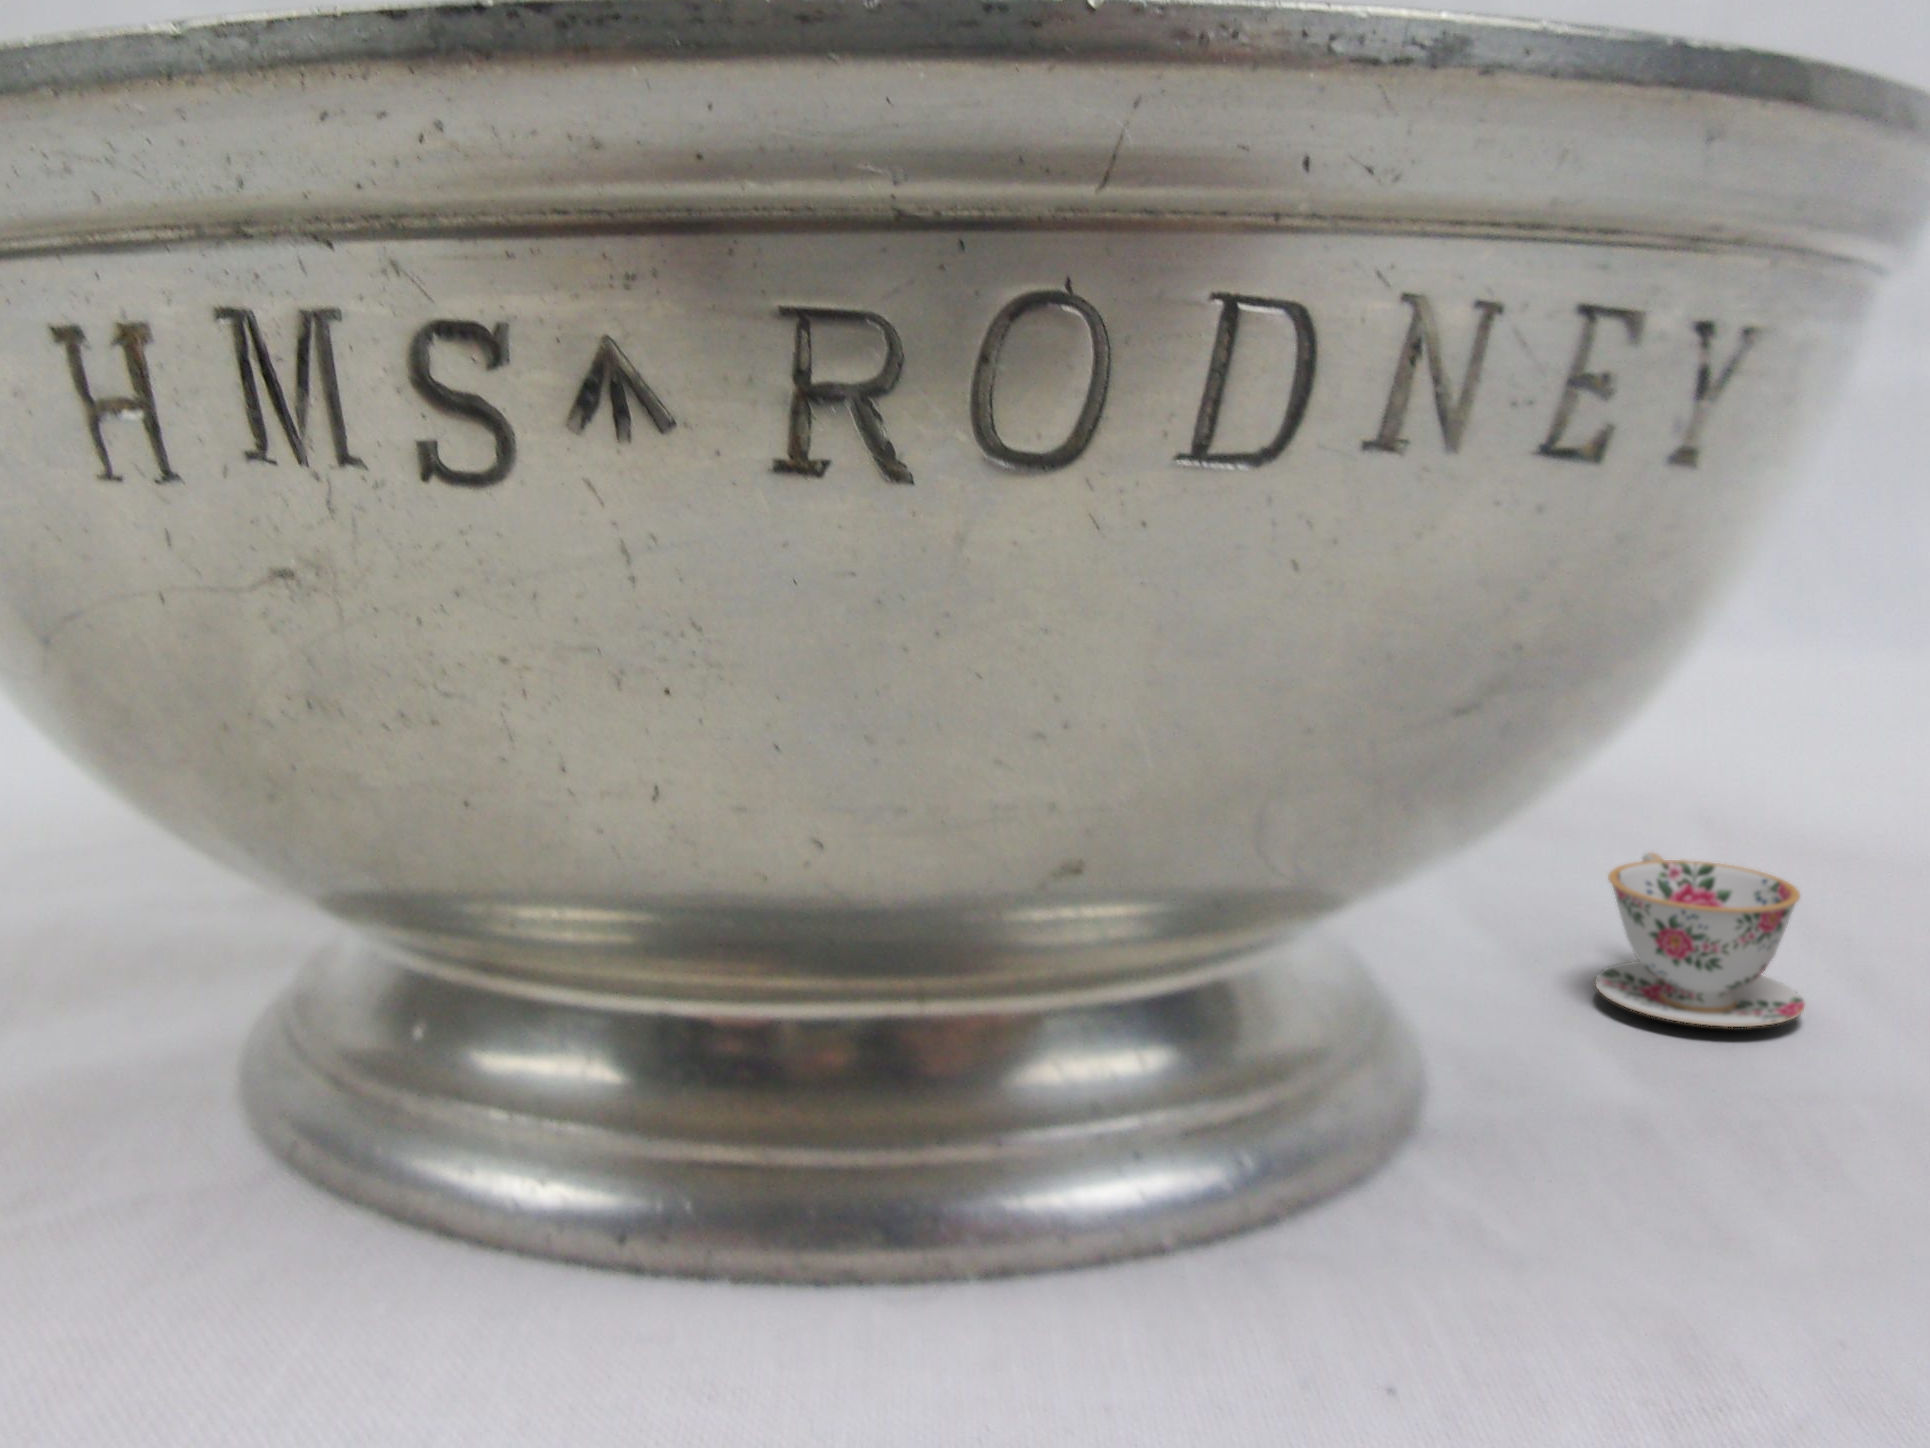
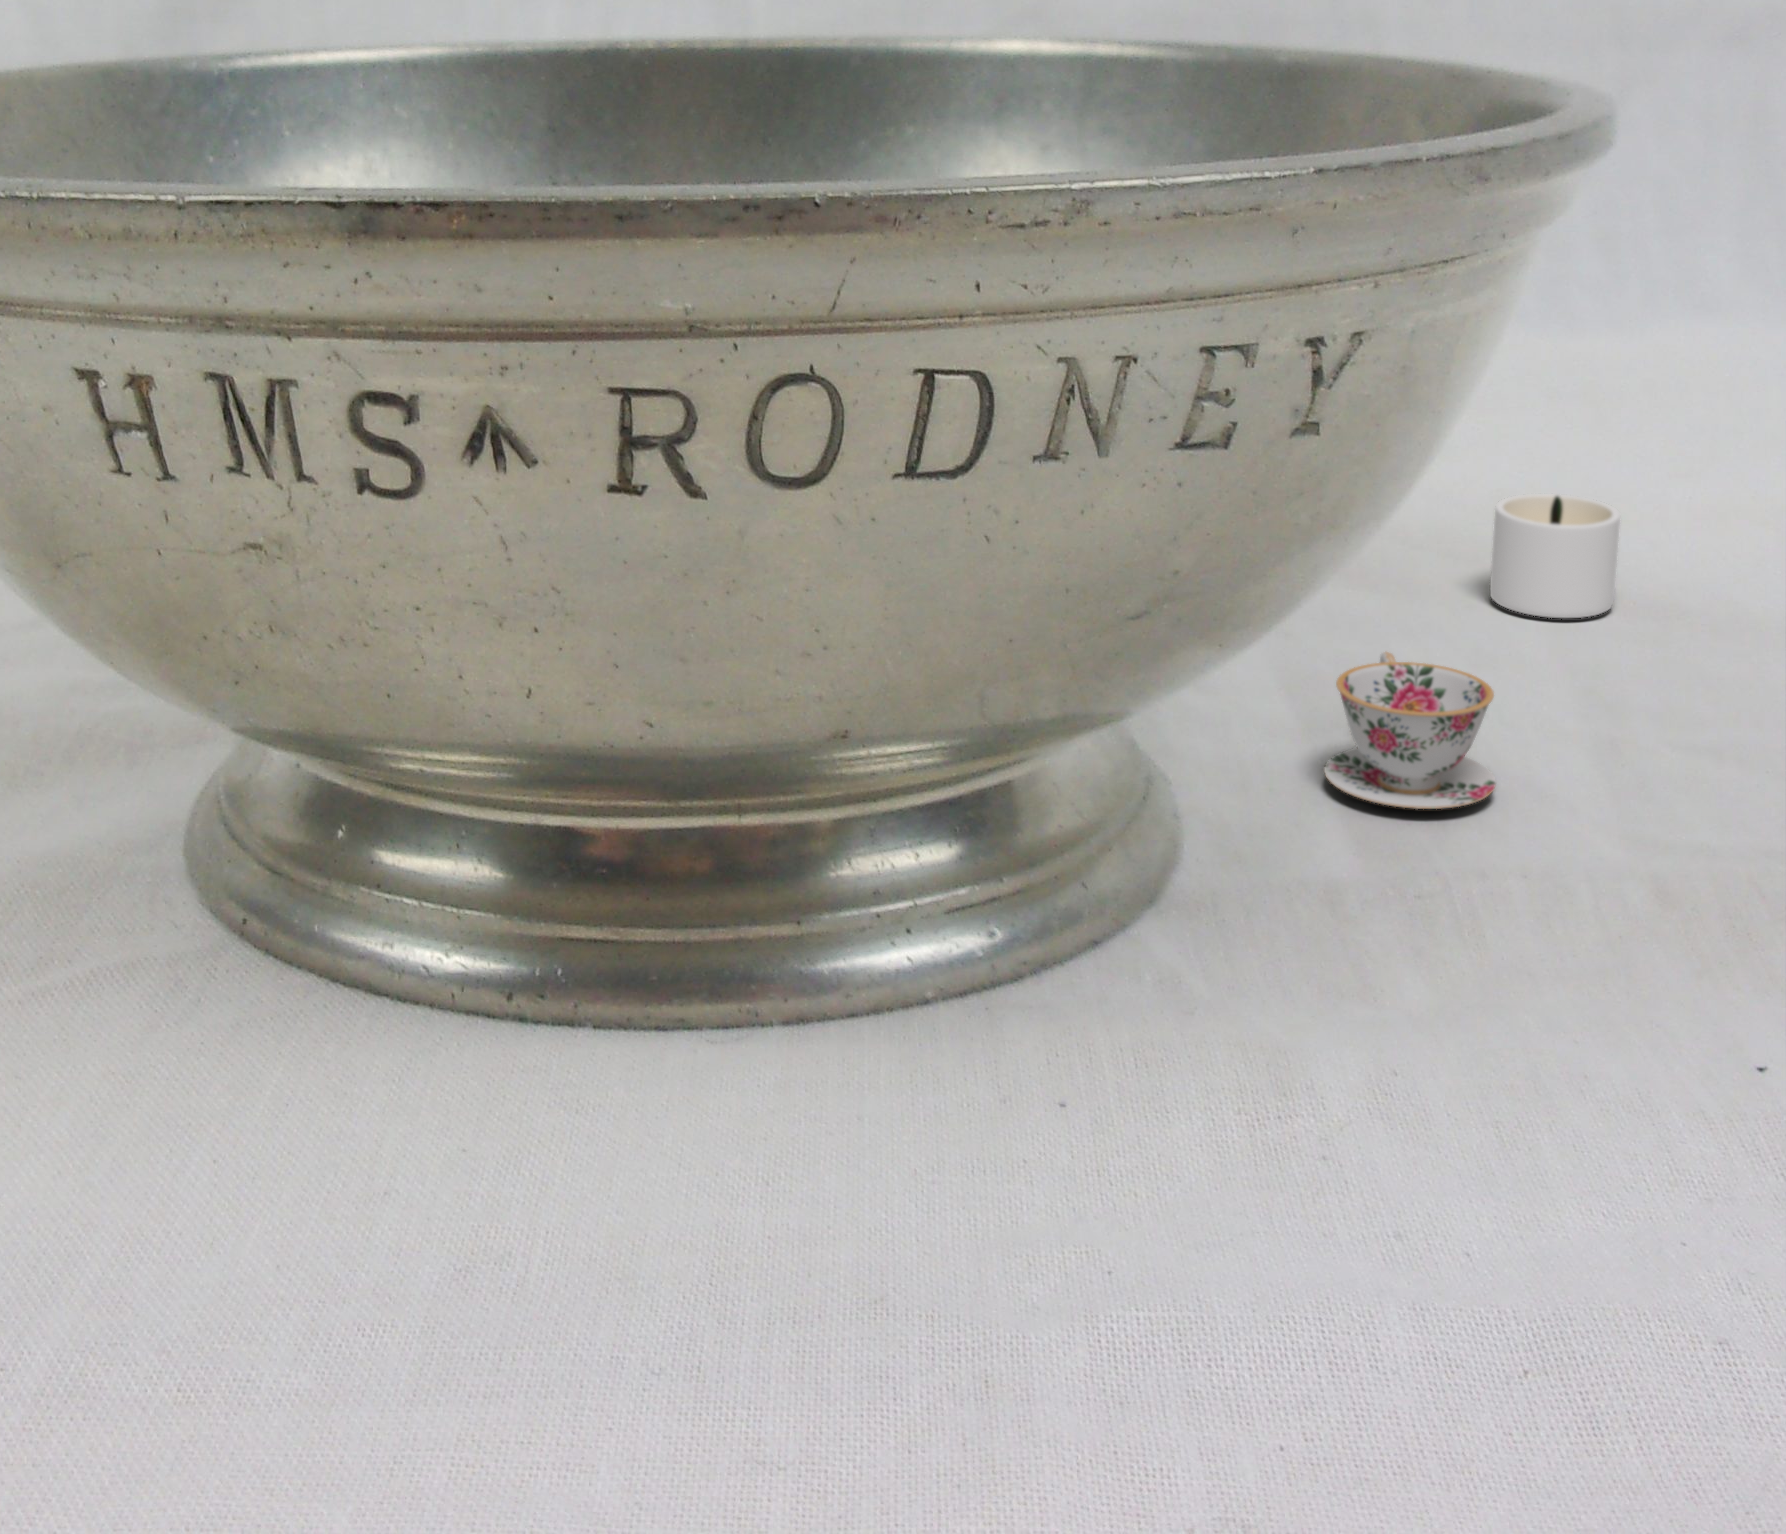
candle: none [1702,716,1911,851] -> present [1490,494,1620,618]

